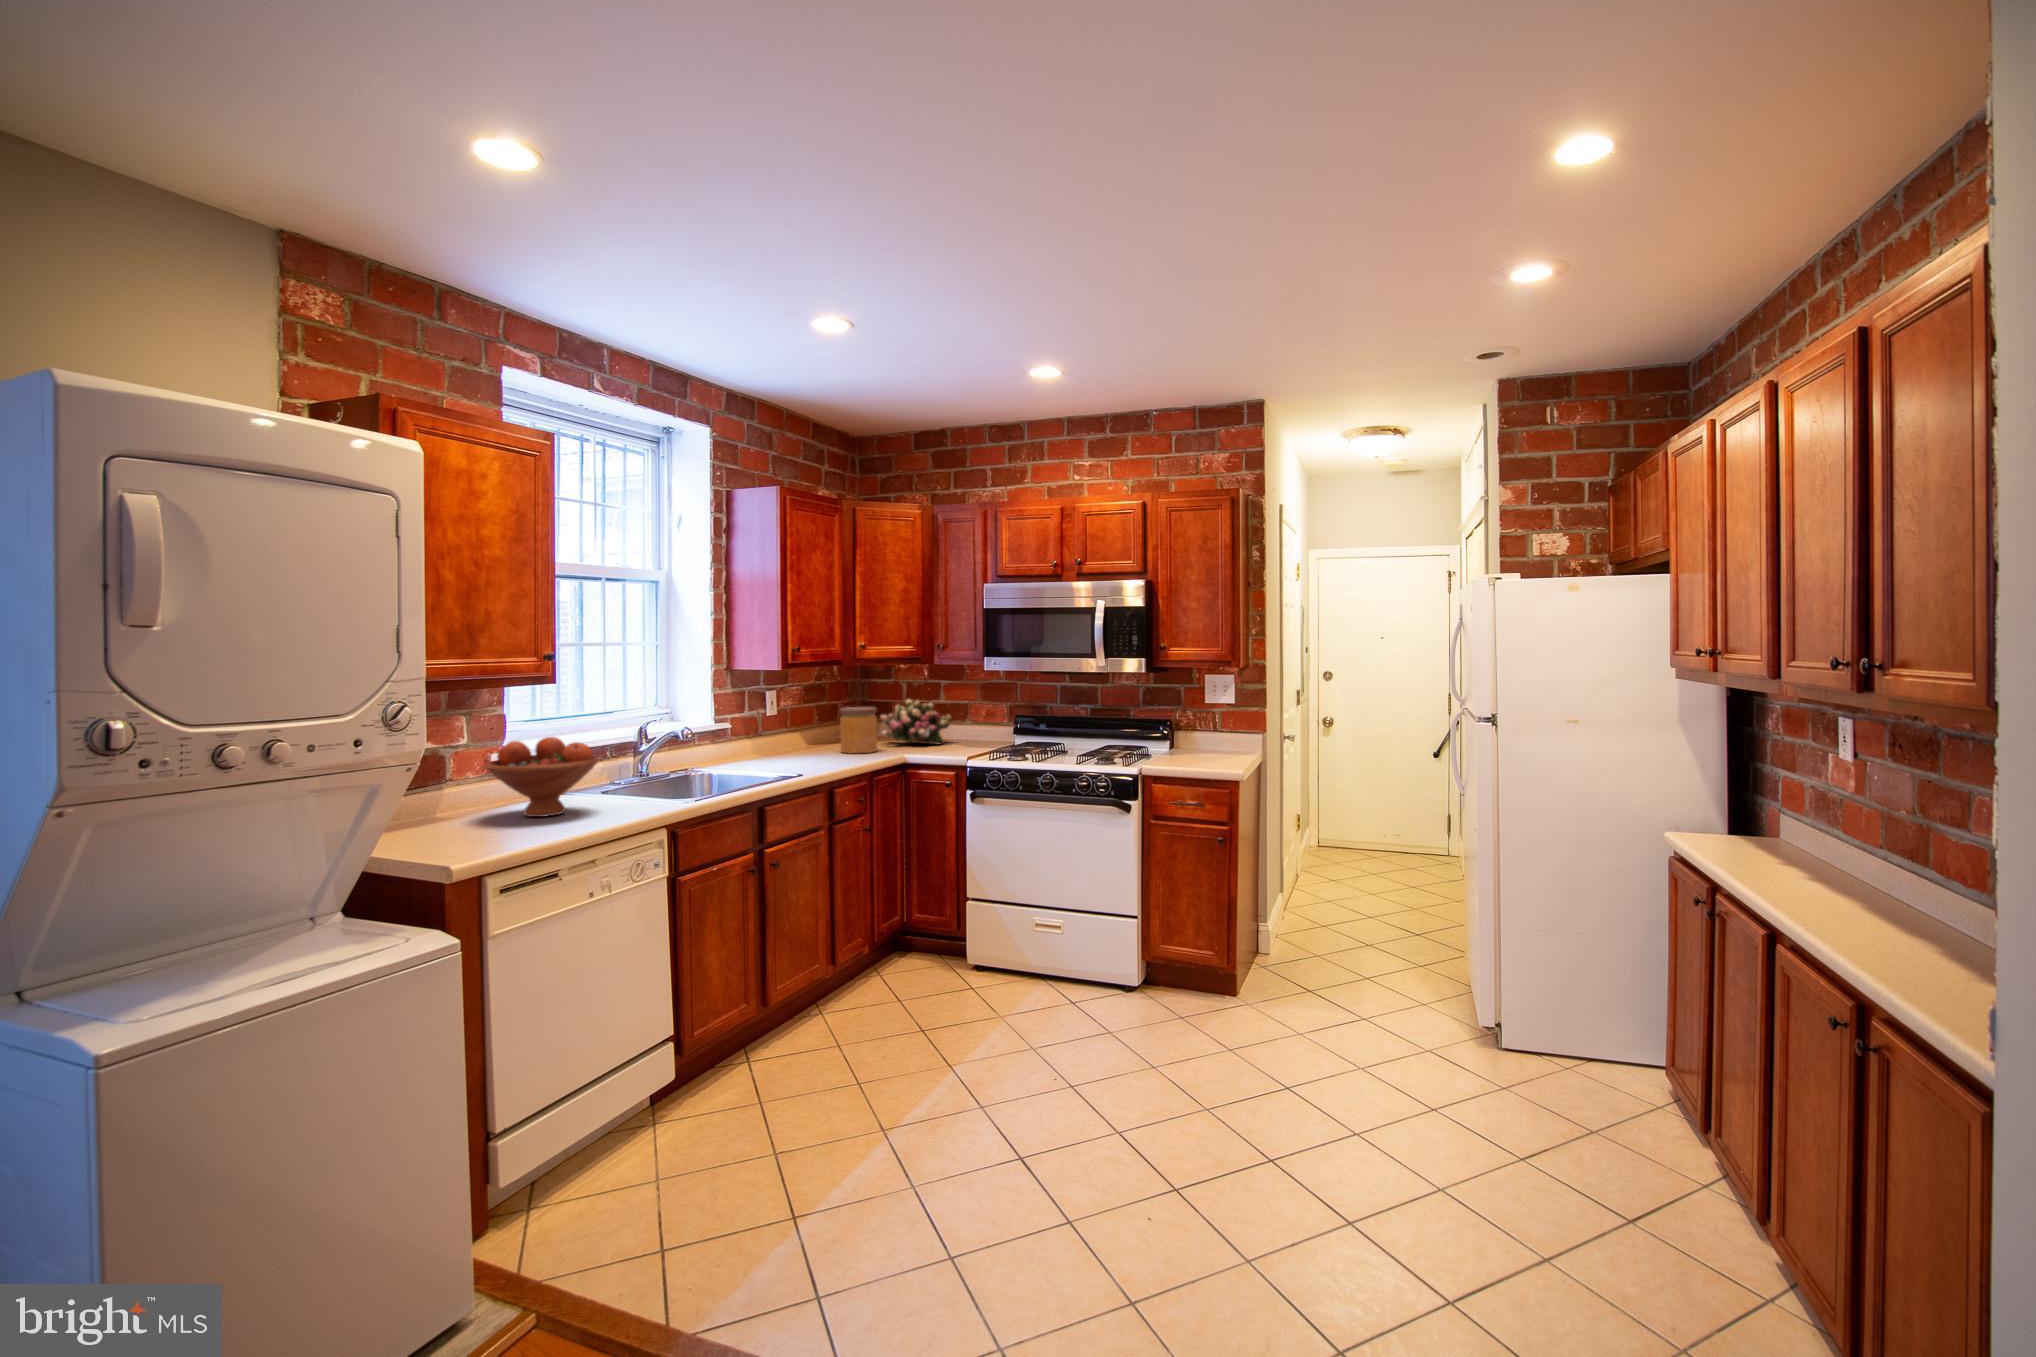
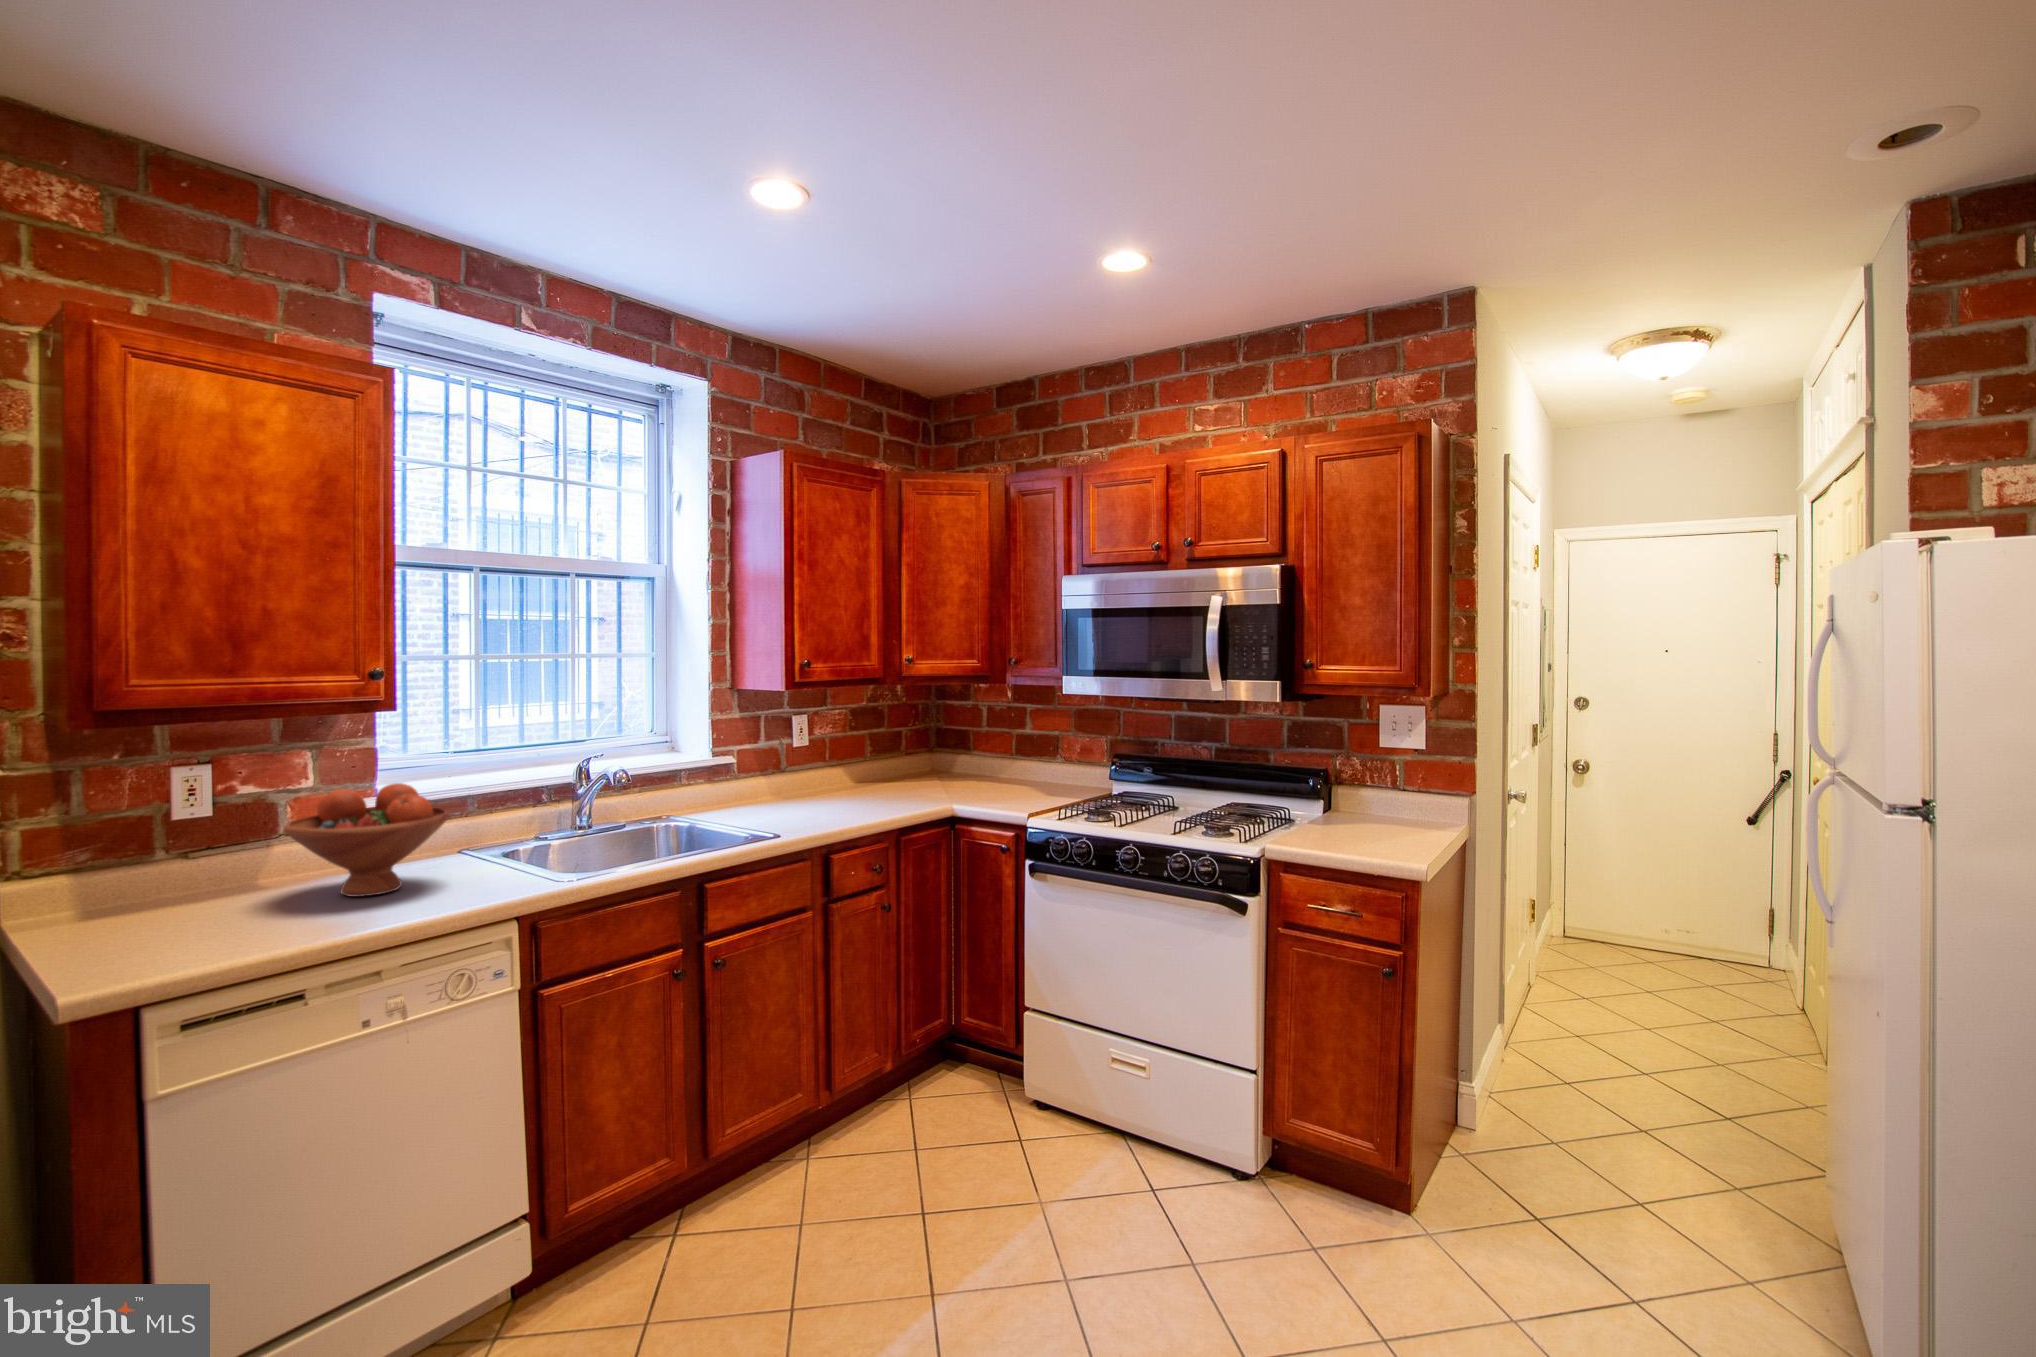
flower arrangement: present [880,700,952,744] -> none [938,727,1034,788]
jar: present [840,707,877,754] -> none [878,737,926,799]

